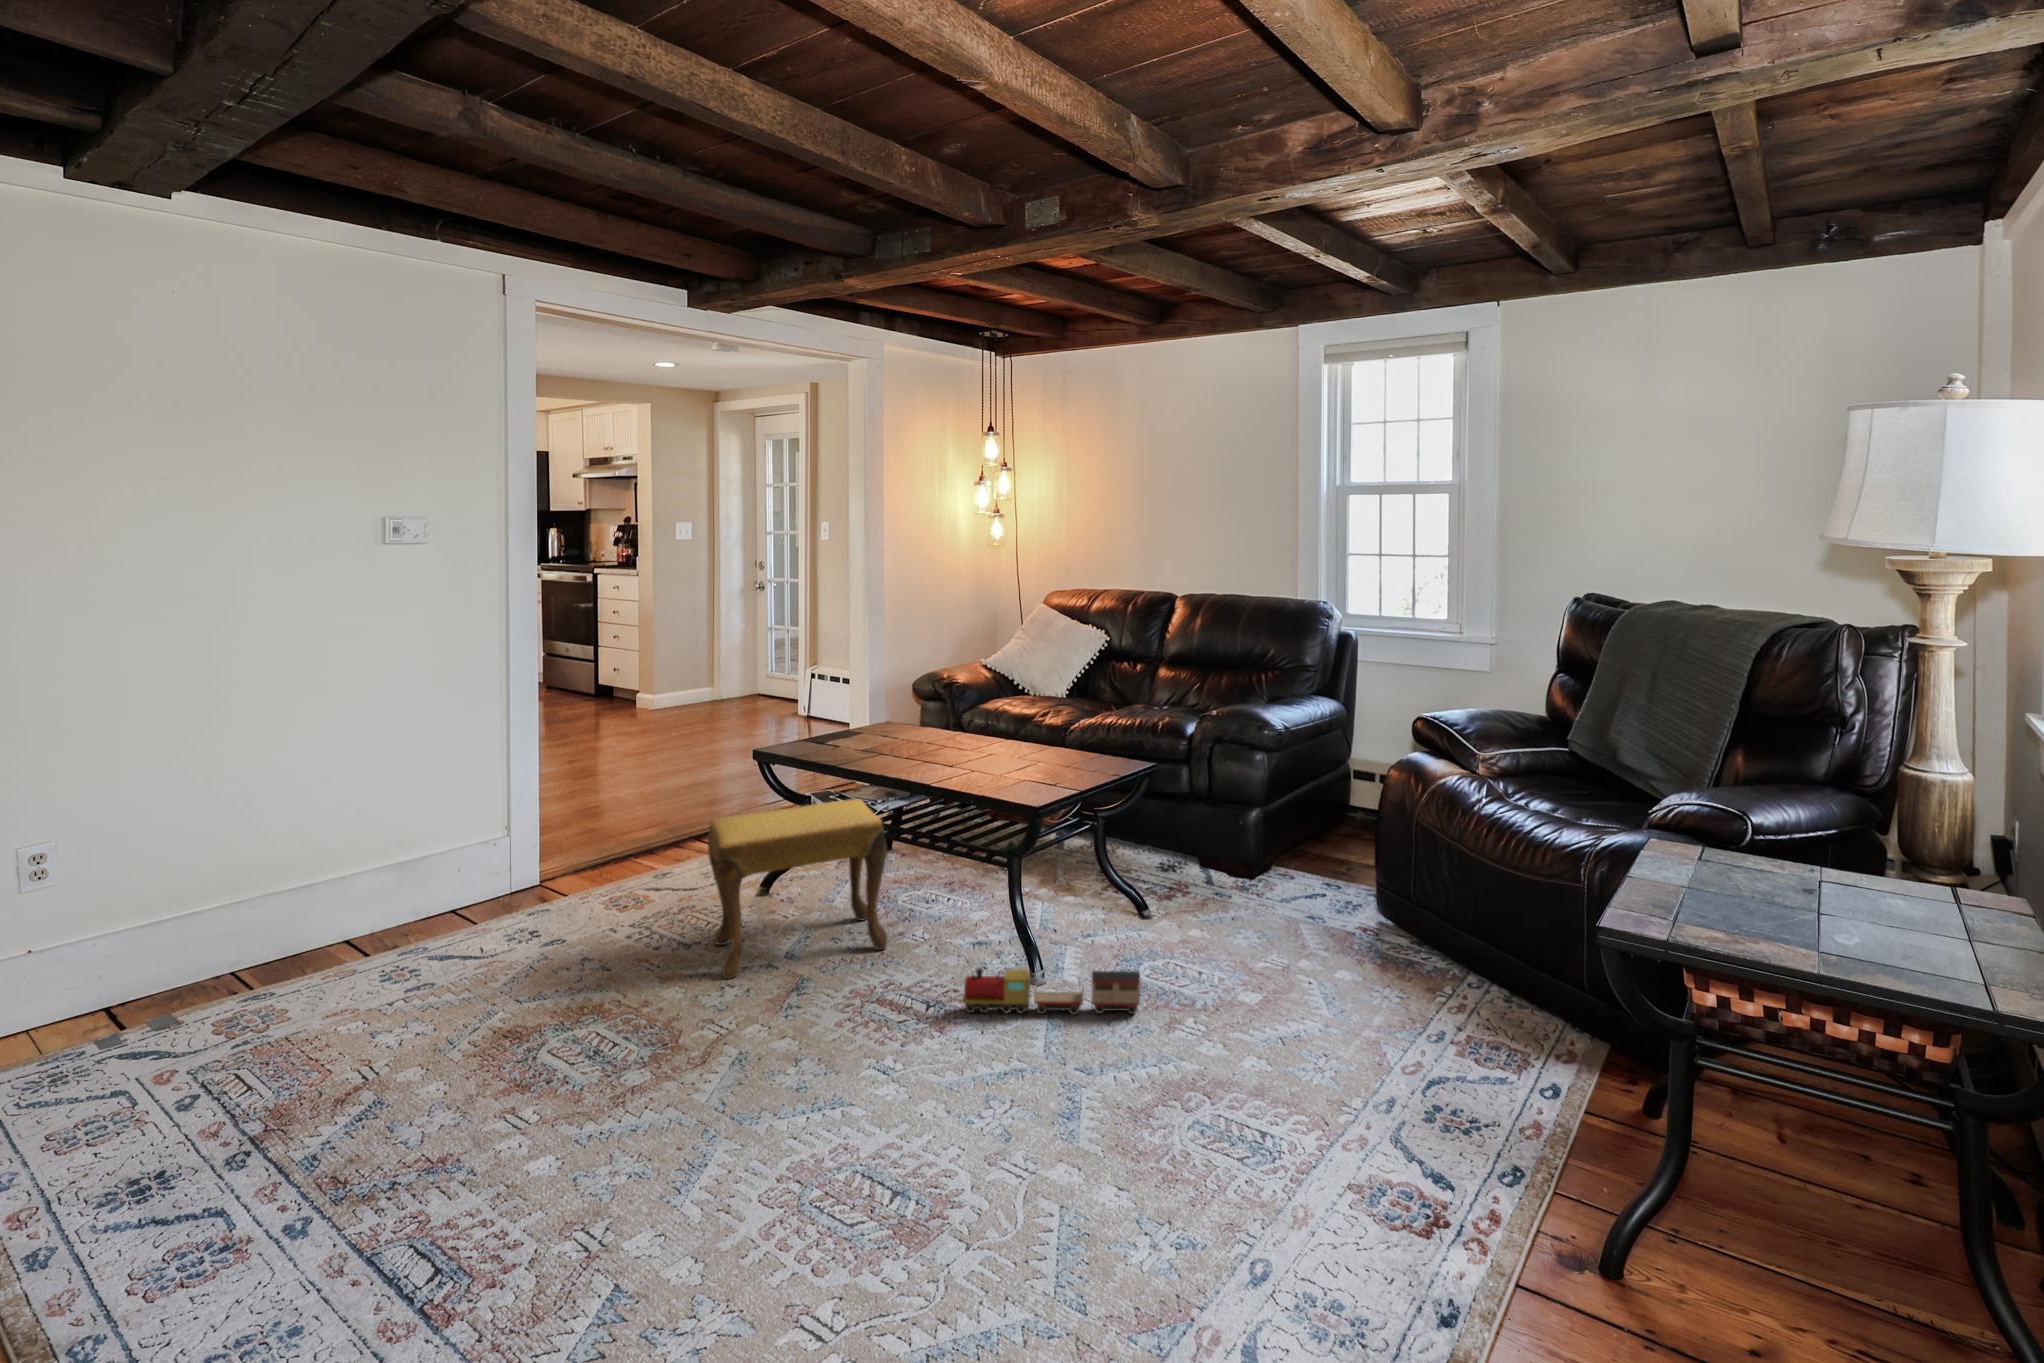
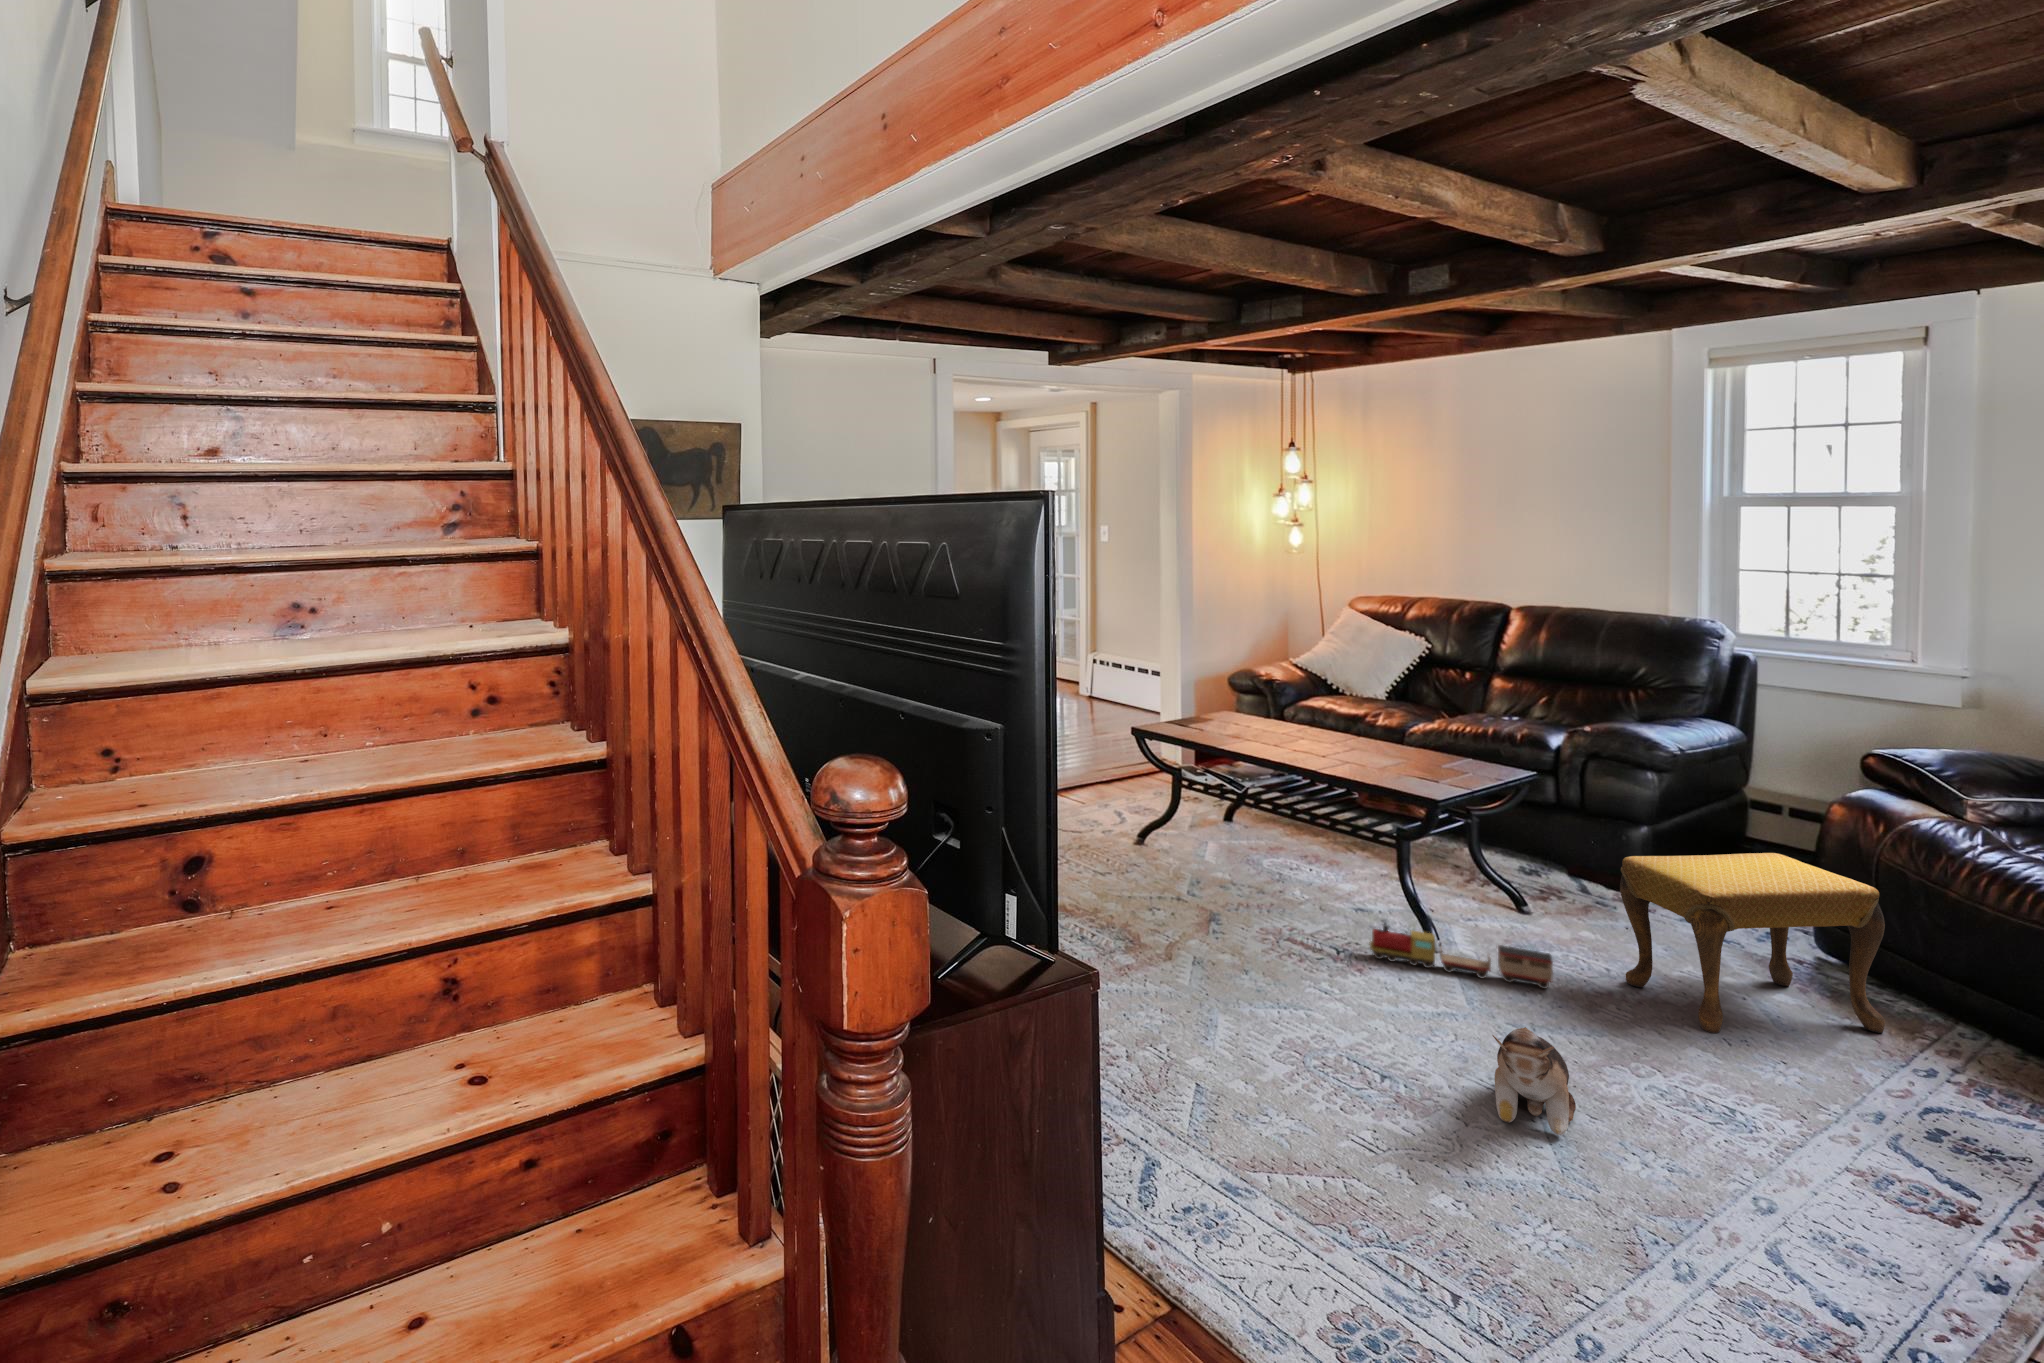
footstool: present [708,799,888,979] -> present [1620,853,1885,1033]
plush toy: none [1000,1100,1109,1233] -> present [1492,1027,1576,1135]

